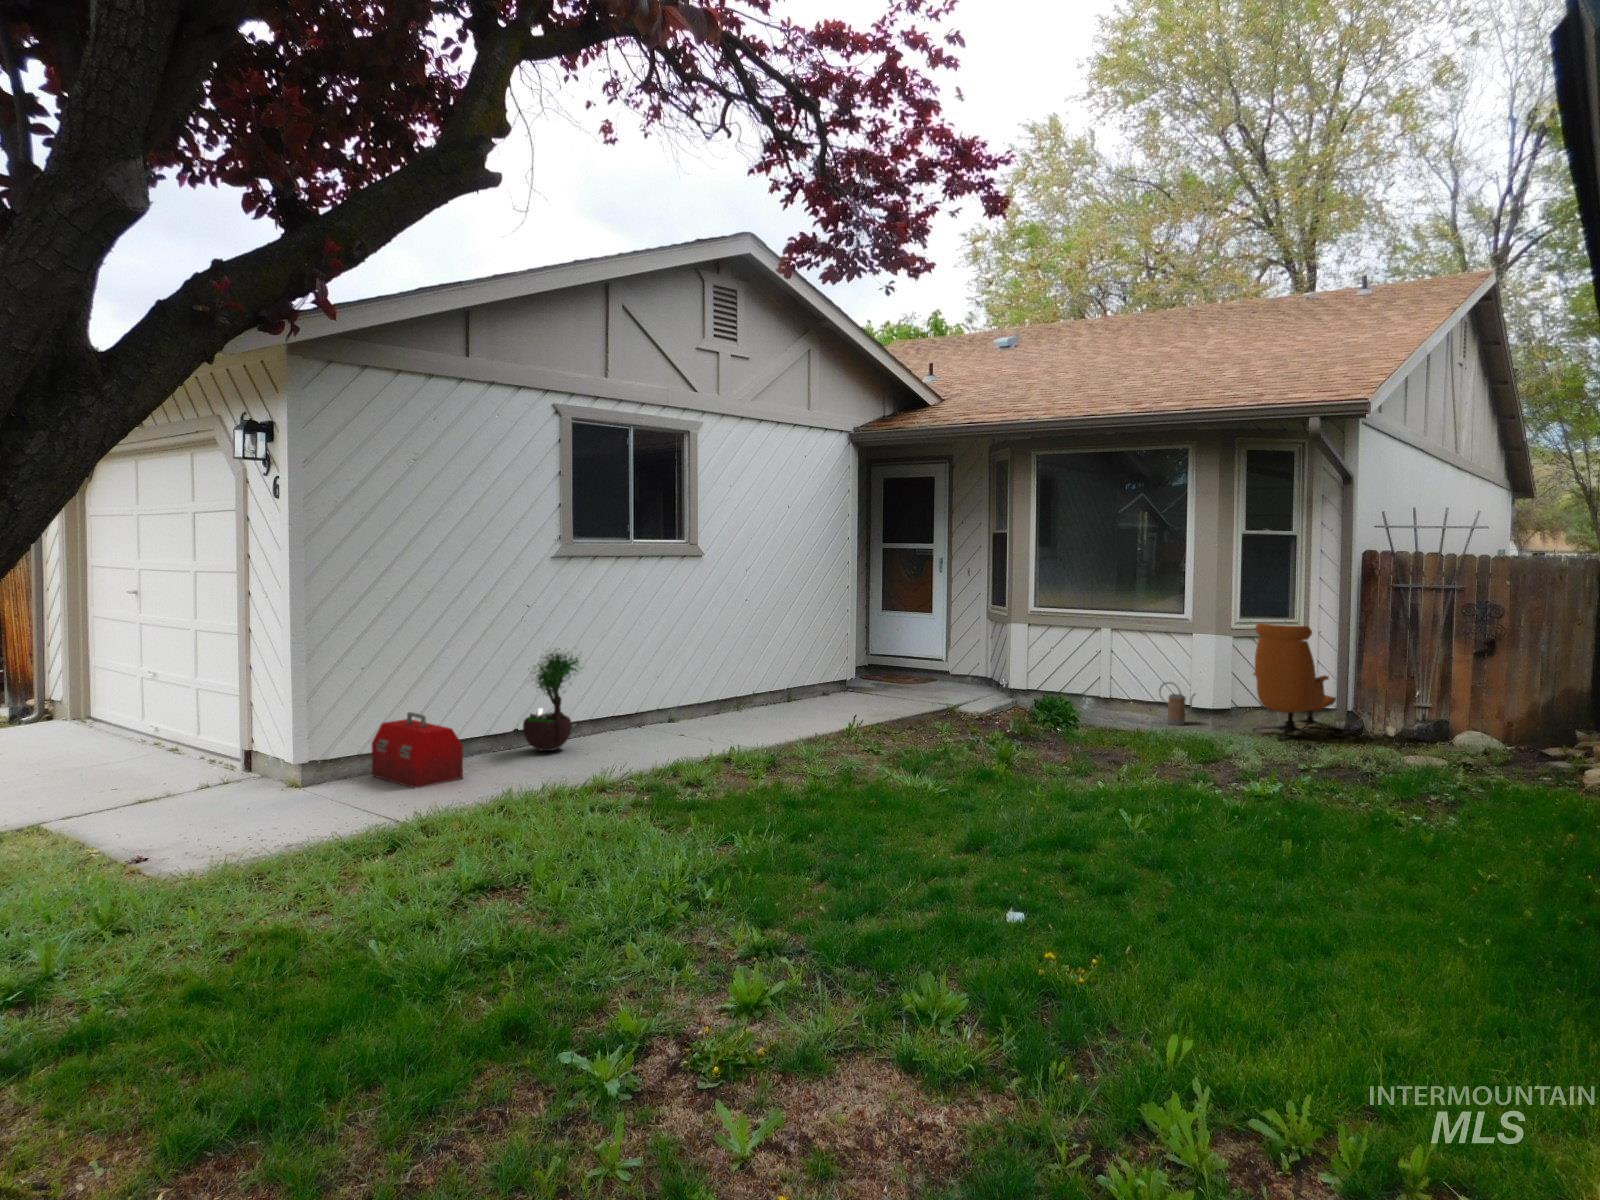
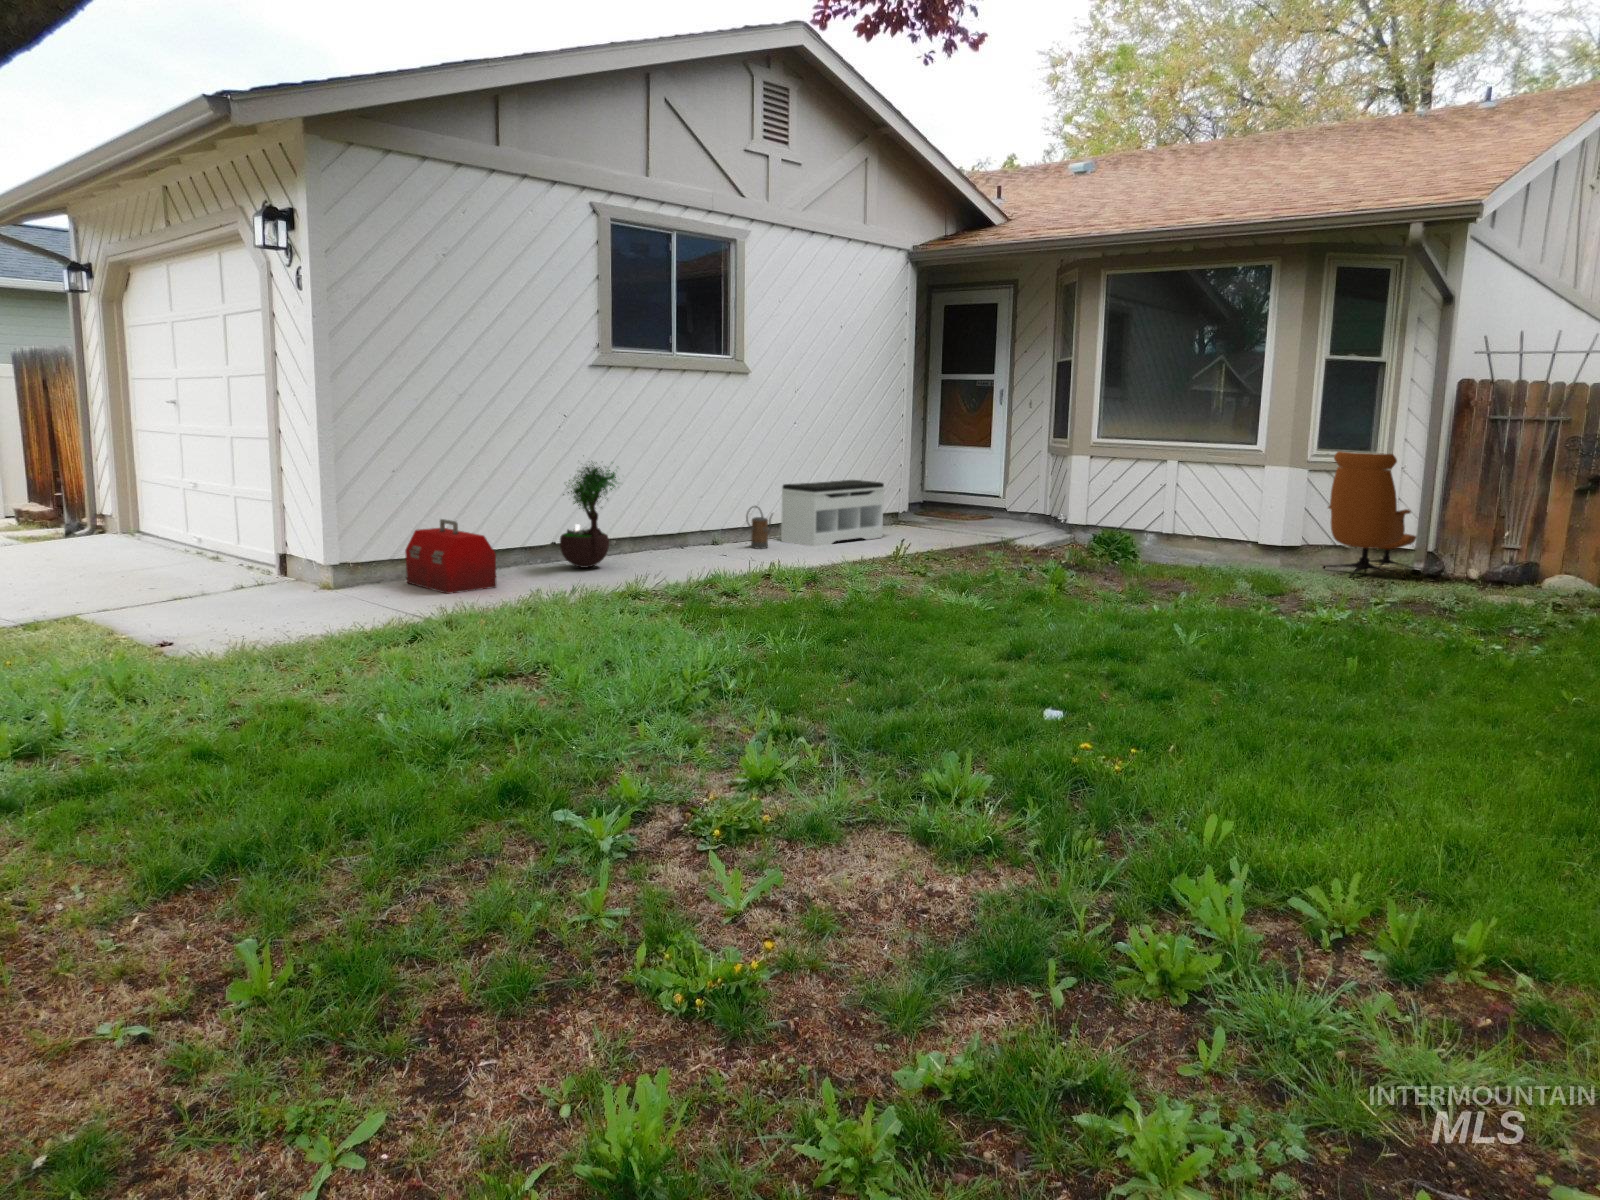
bench: none [737,648,835,717] -> present [781,480,884,546]
watering can: present [1159,682,1195,725] -> present [746,506,773,549]

